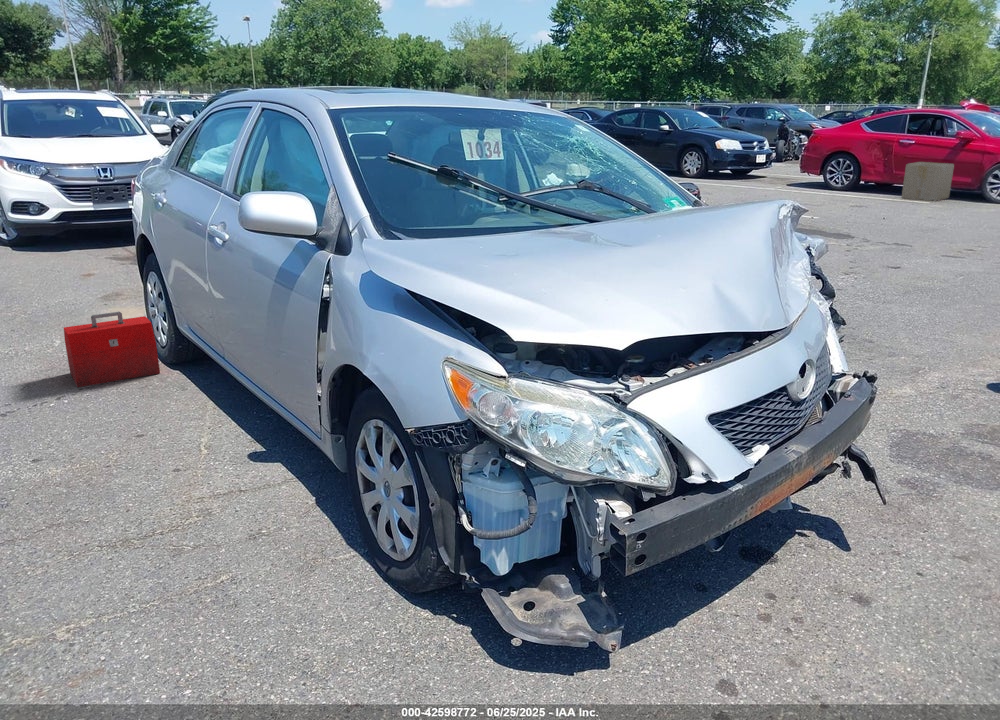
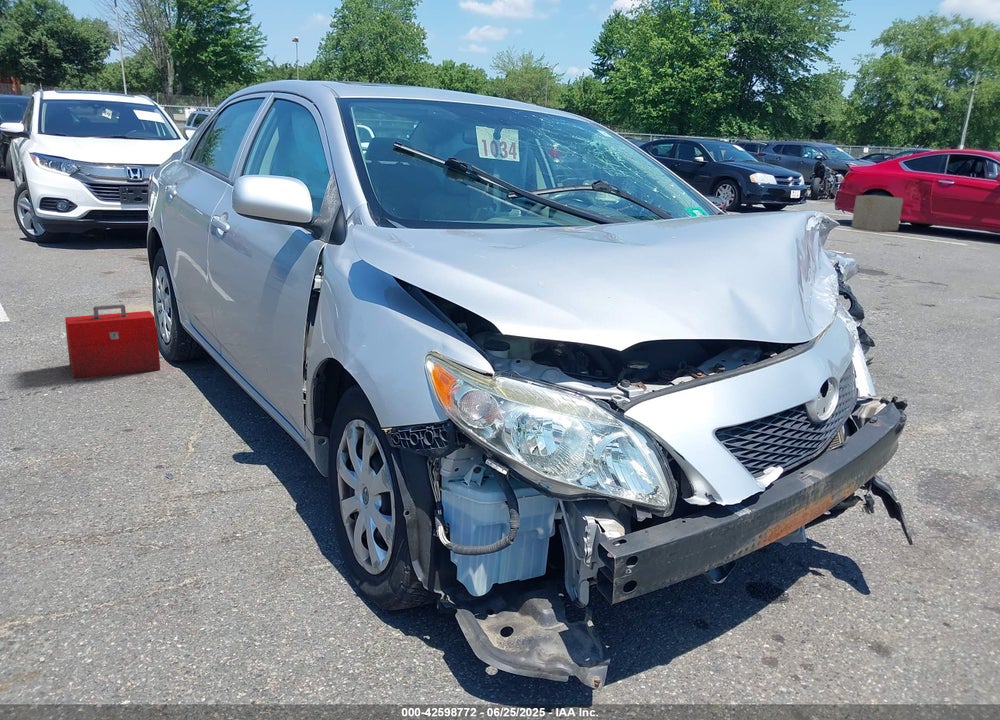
cardboard box: present [902,162,954,201] -> present [852,195,903,232]

